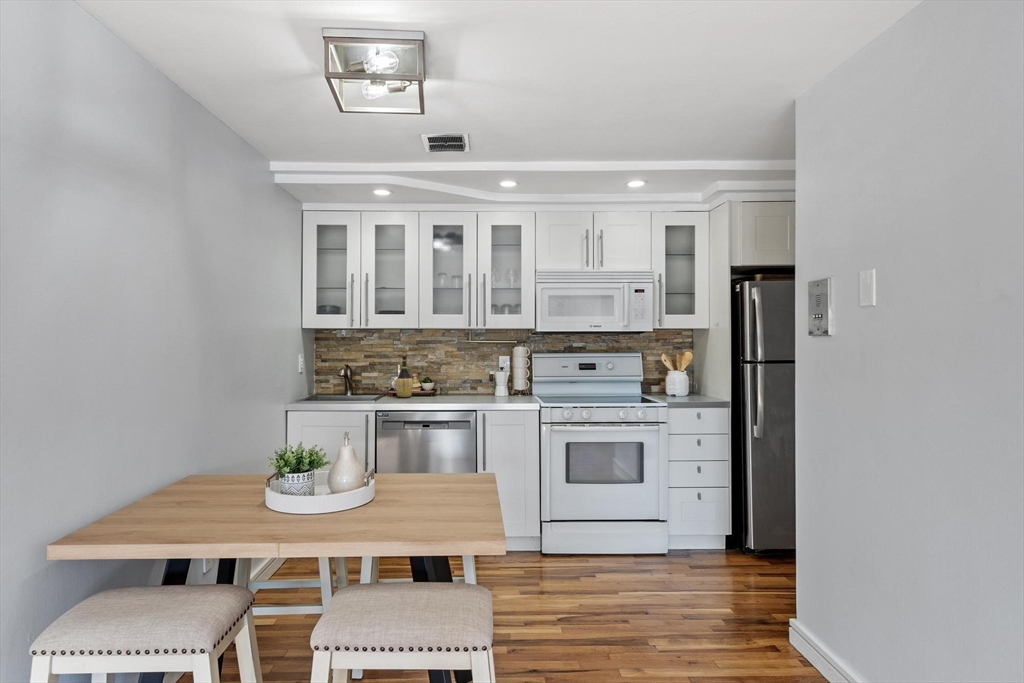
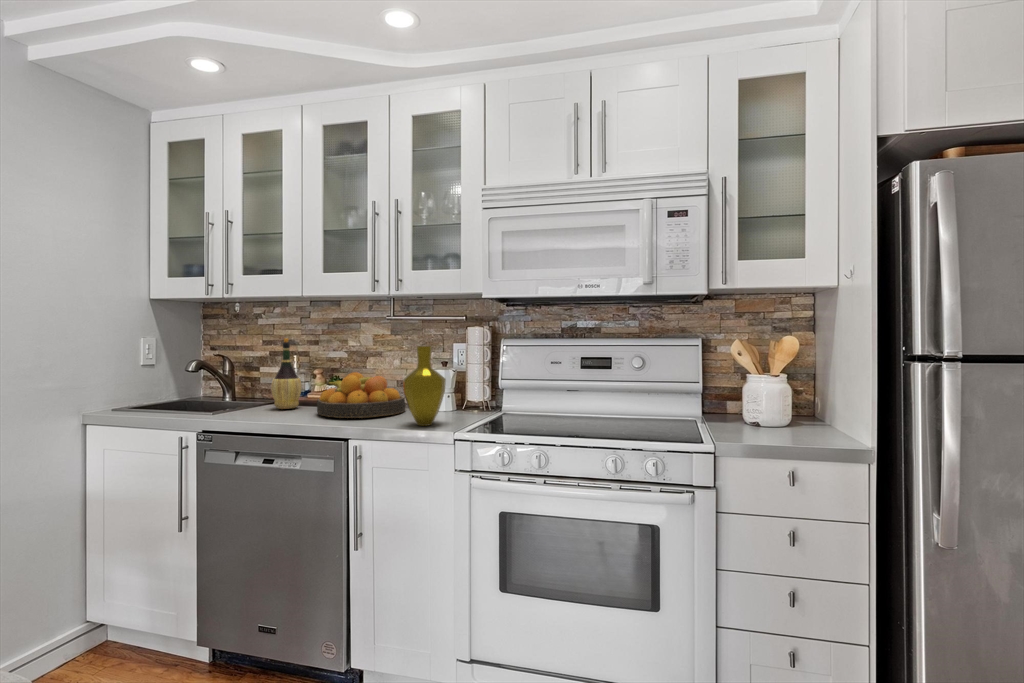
vase: none [499,358,522,401] -> present [403,346,446,426]
fruit bowl: none [432,374,483,399] -> present [317,372,405,418]

